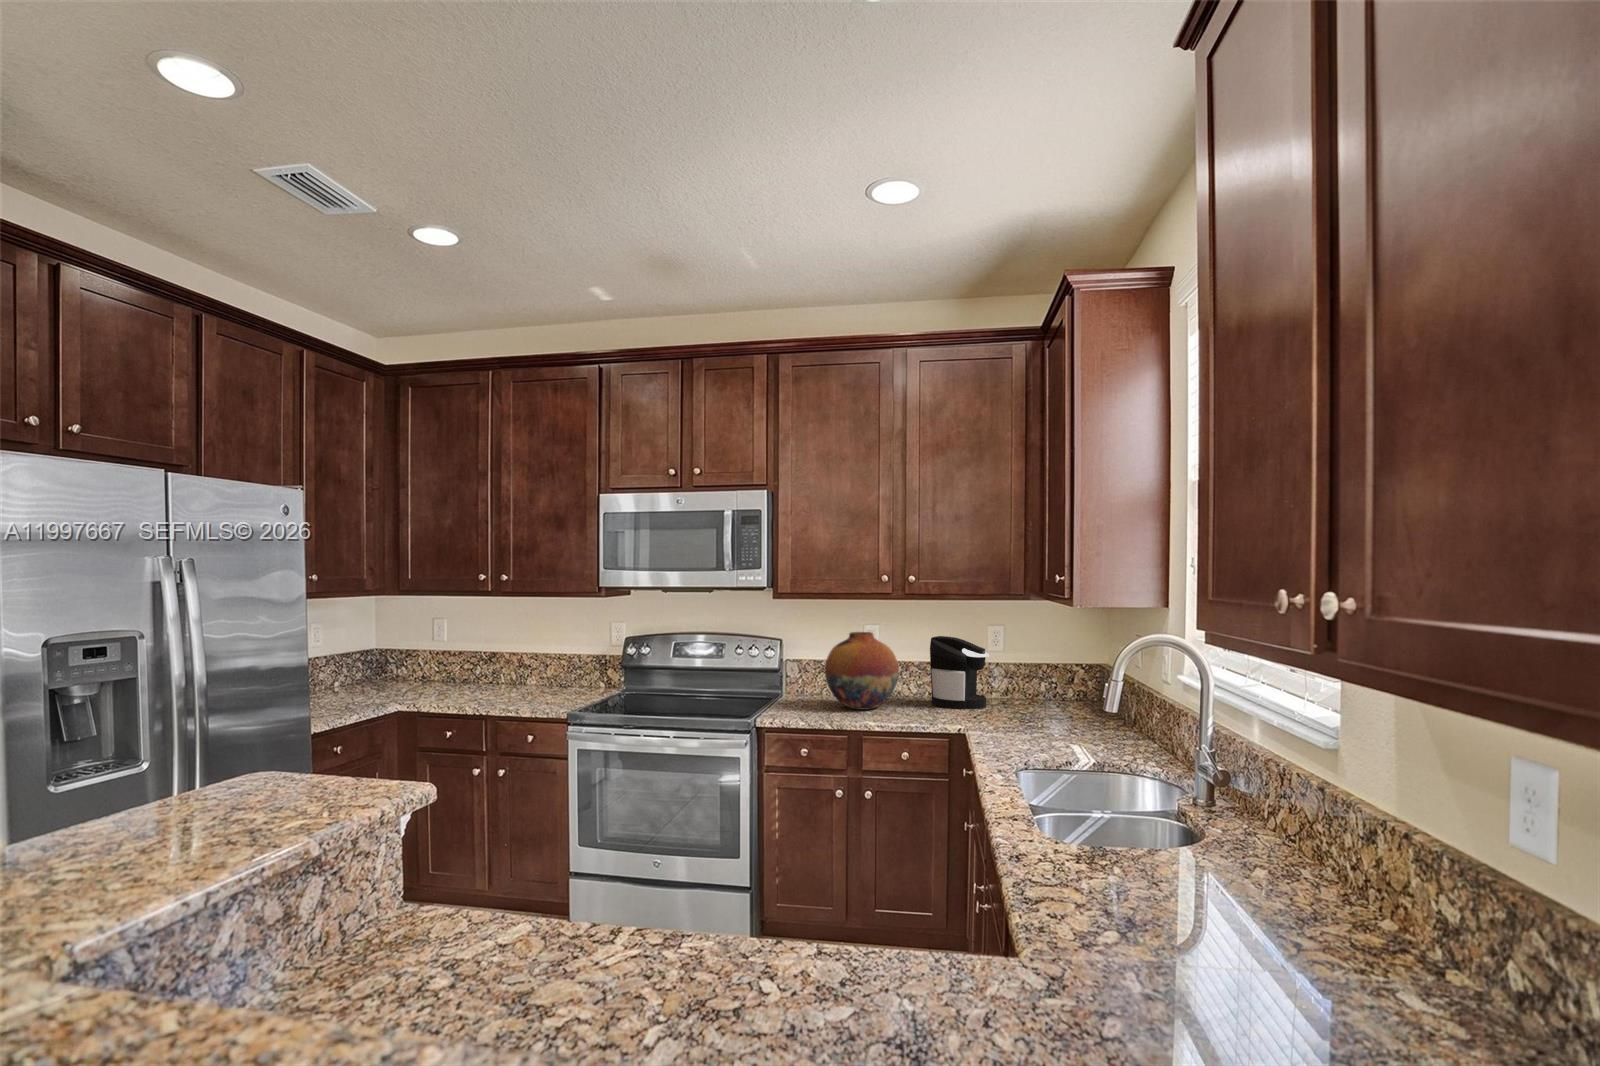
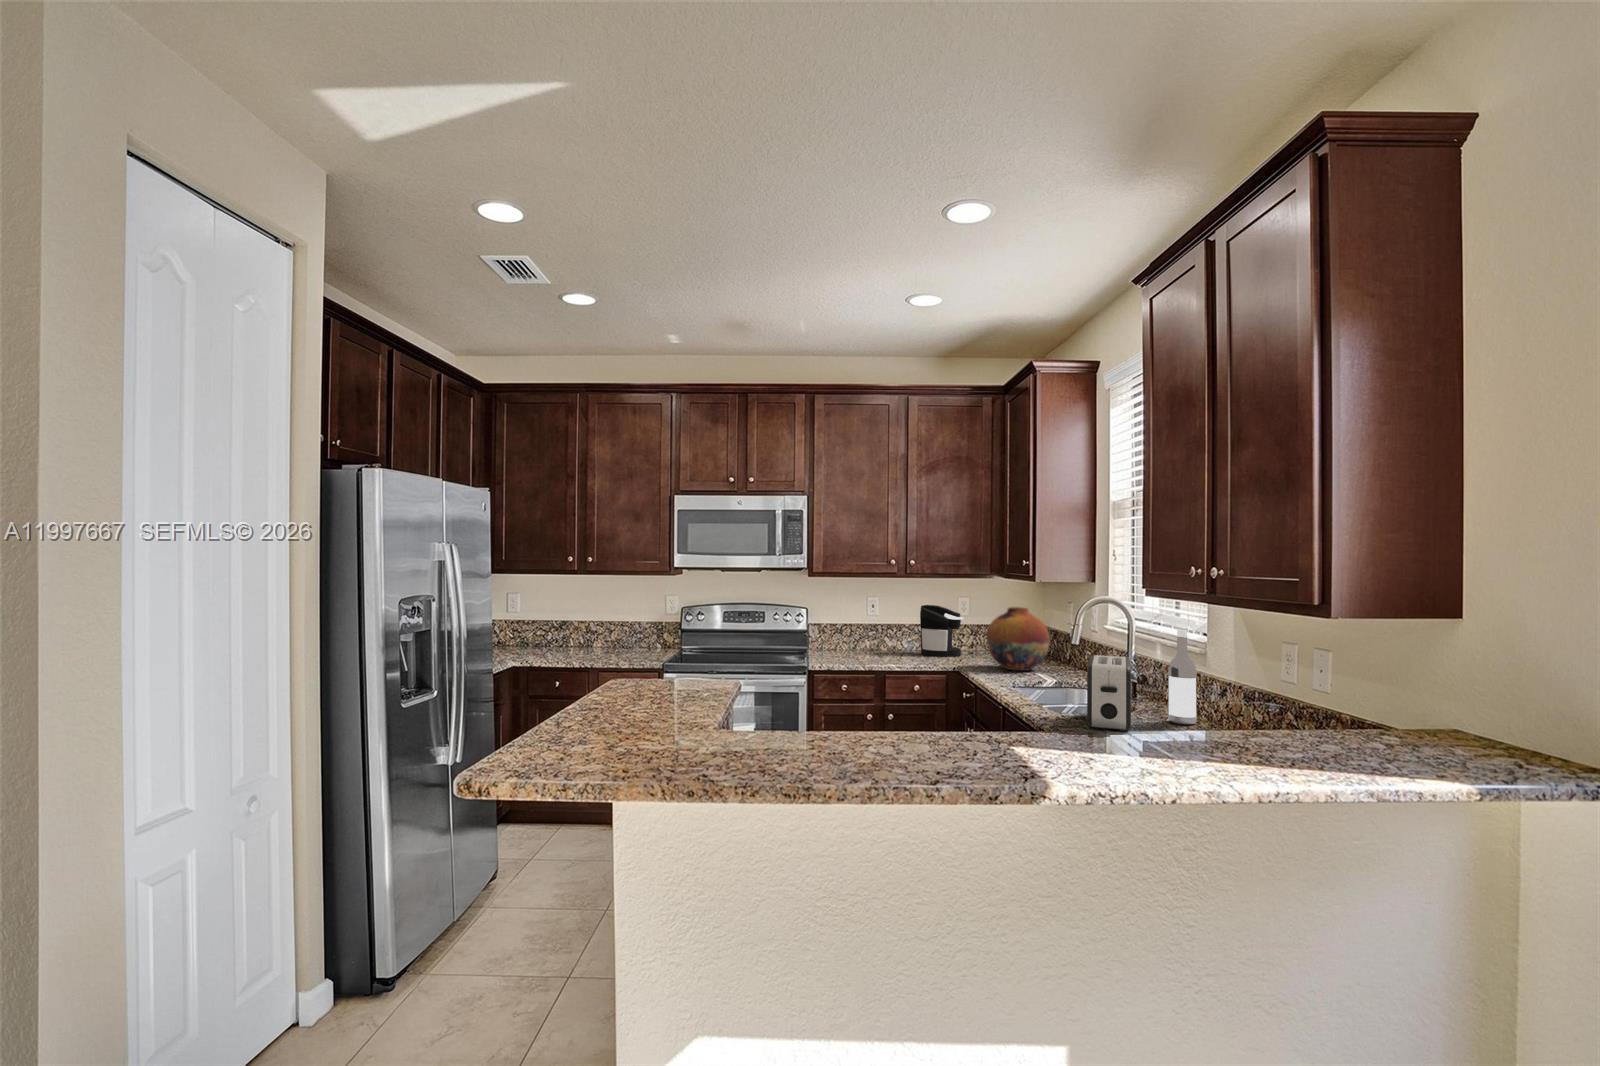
vase: present [825,632,899,710] -> present [987,607,1050,671]
wine bottle: none [1258,710,1318,901] -> present [1168,630,1197,724]
toaster: none [1078,749,1184,918] -> present [1087,655,1131,731]

